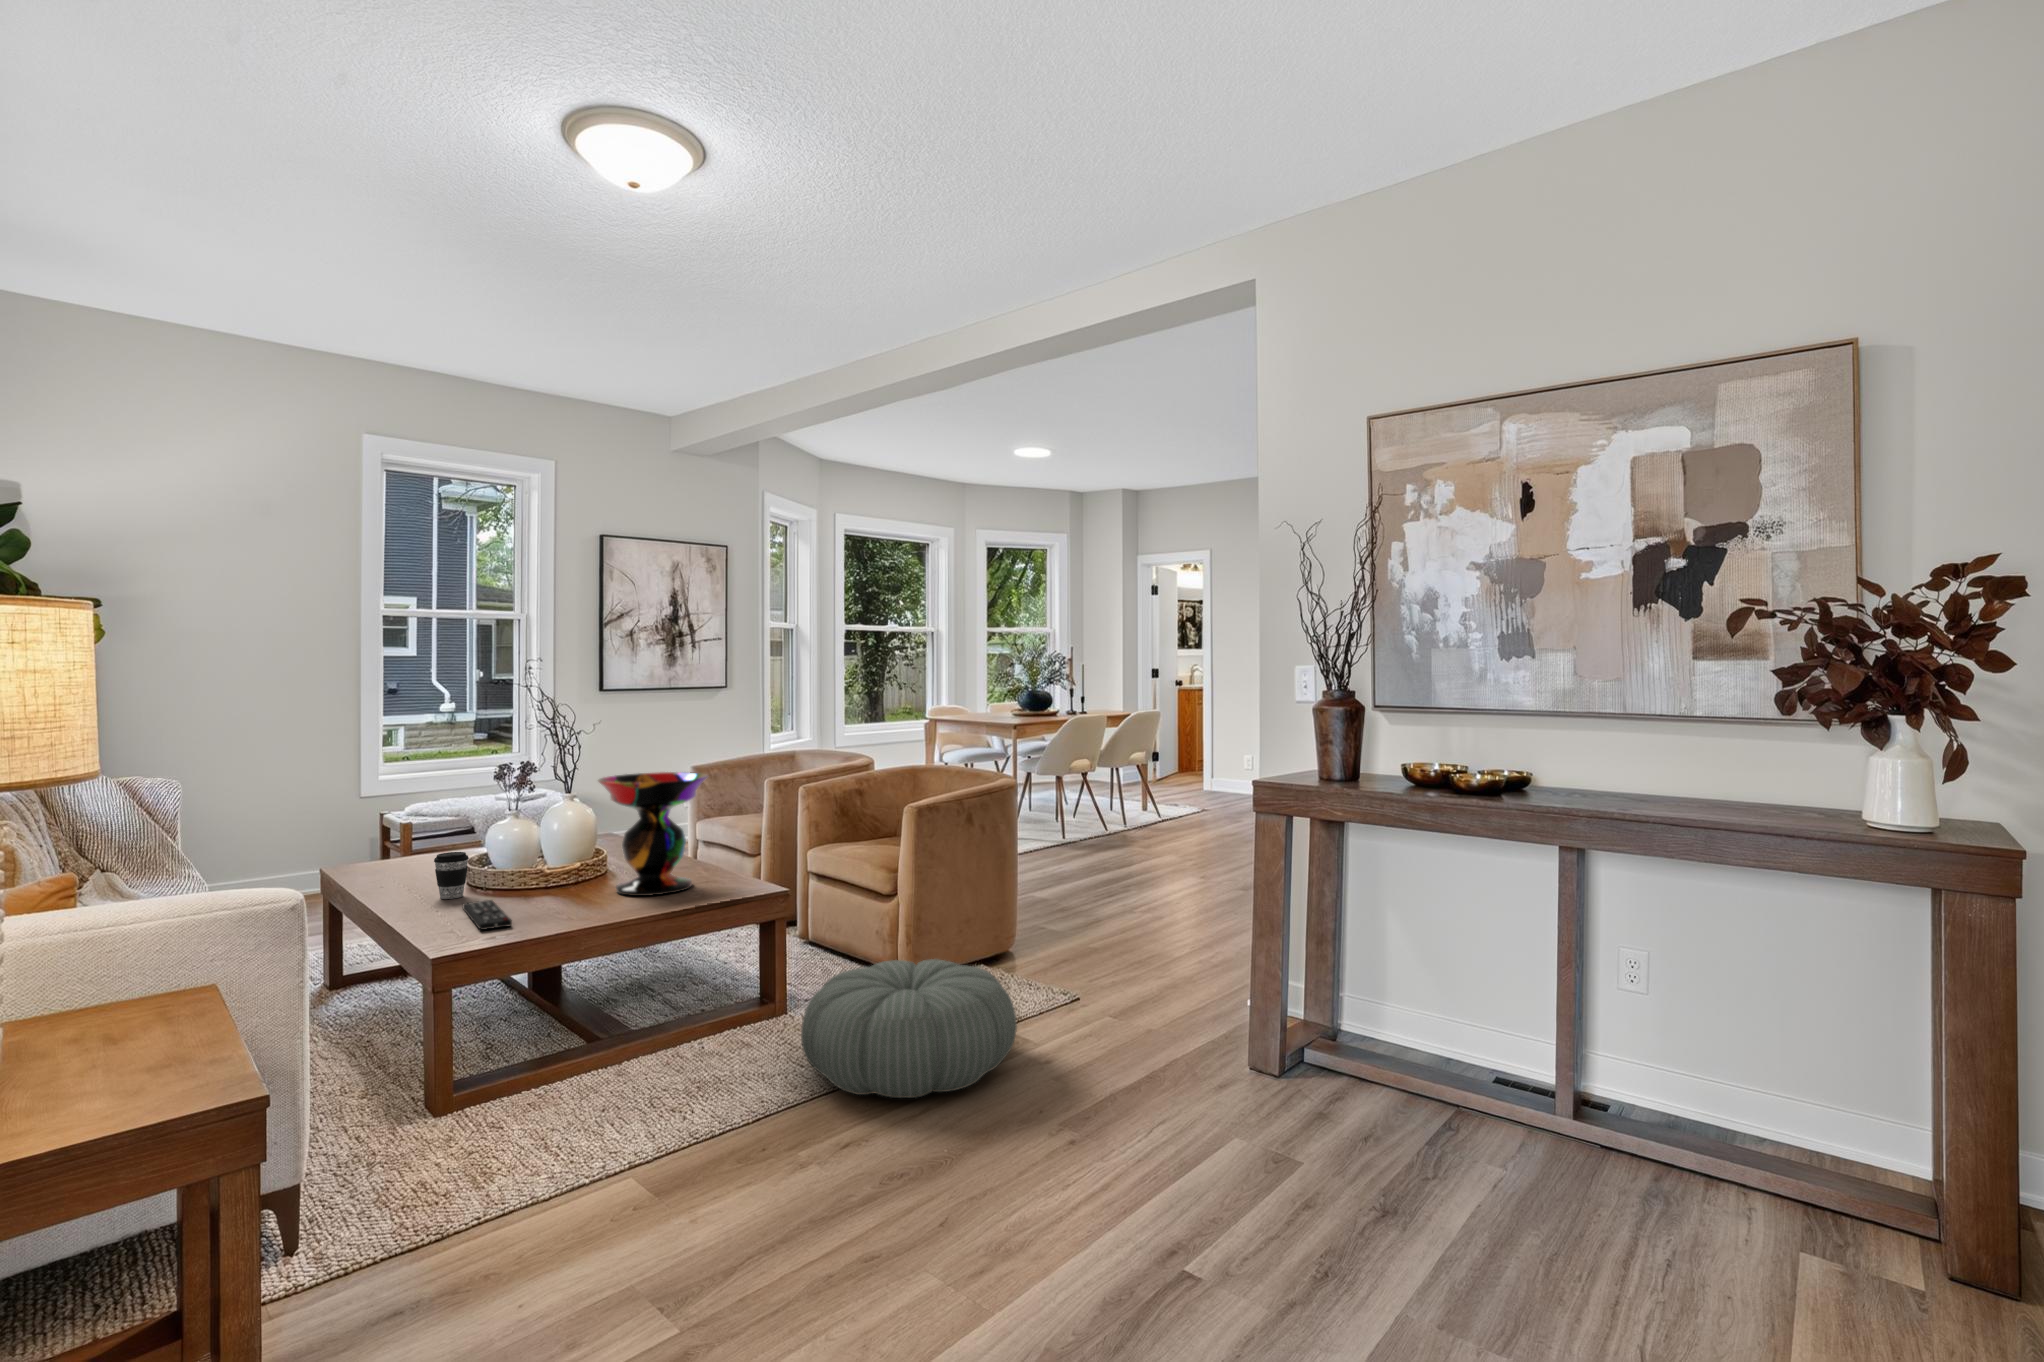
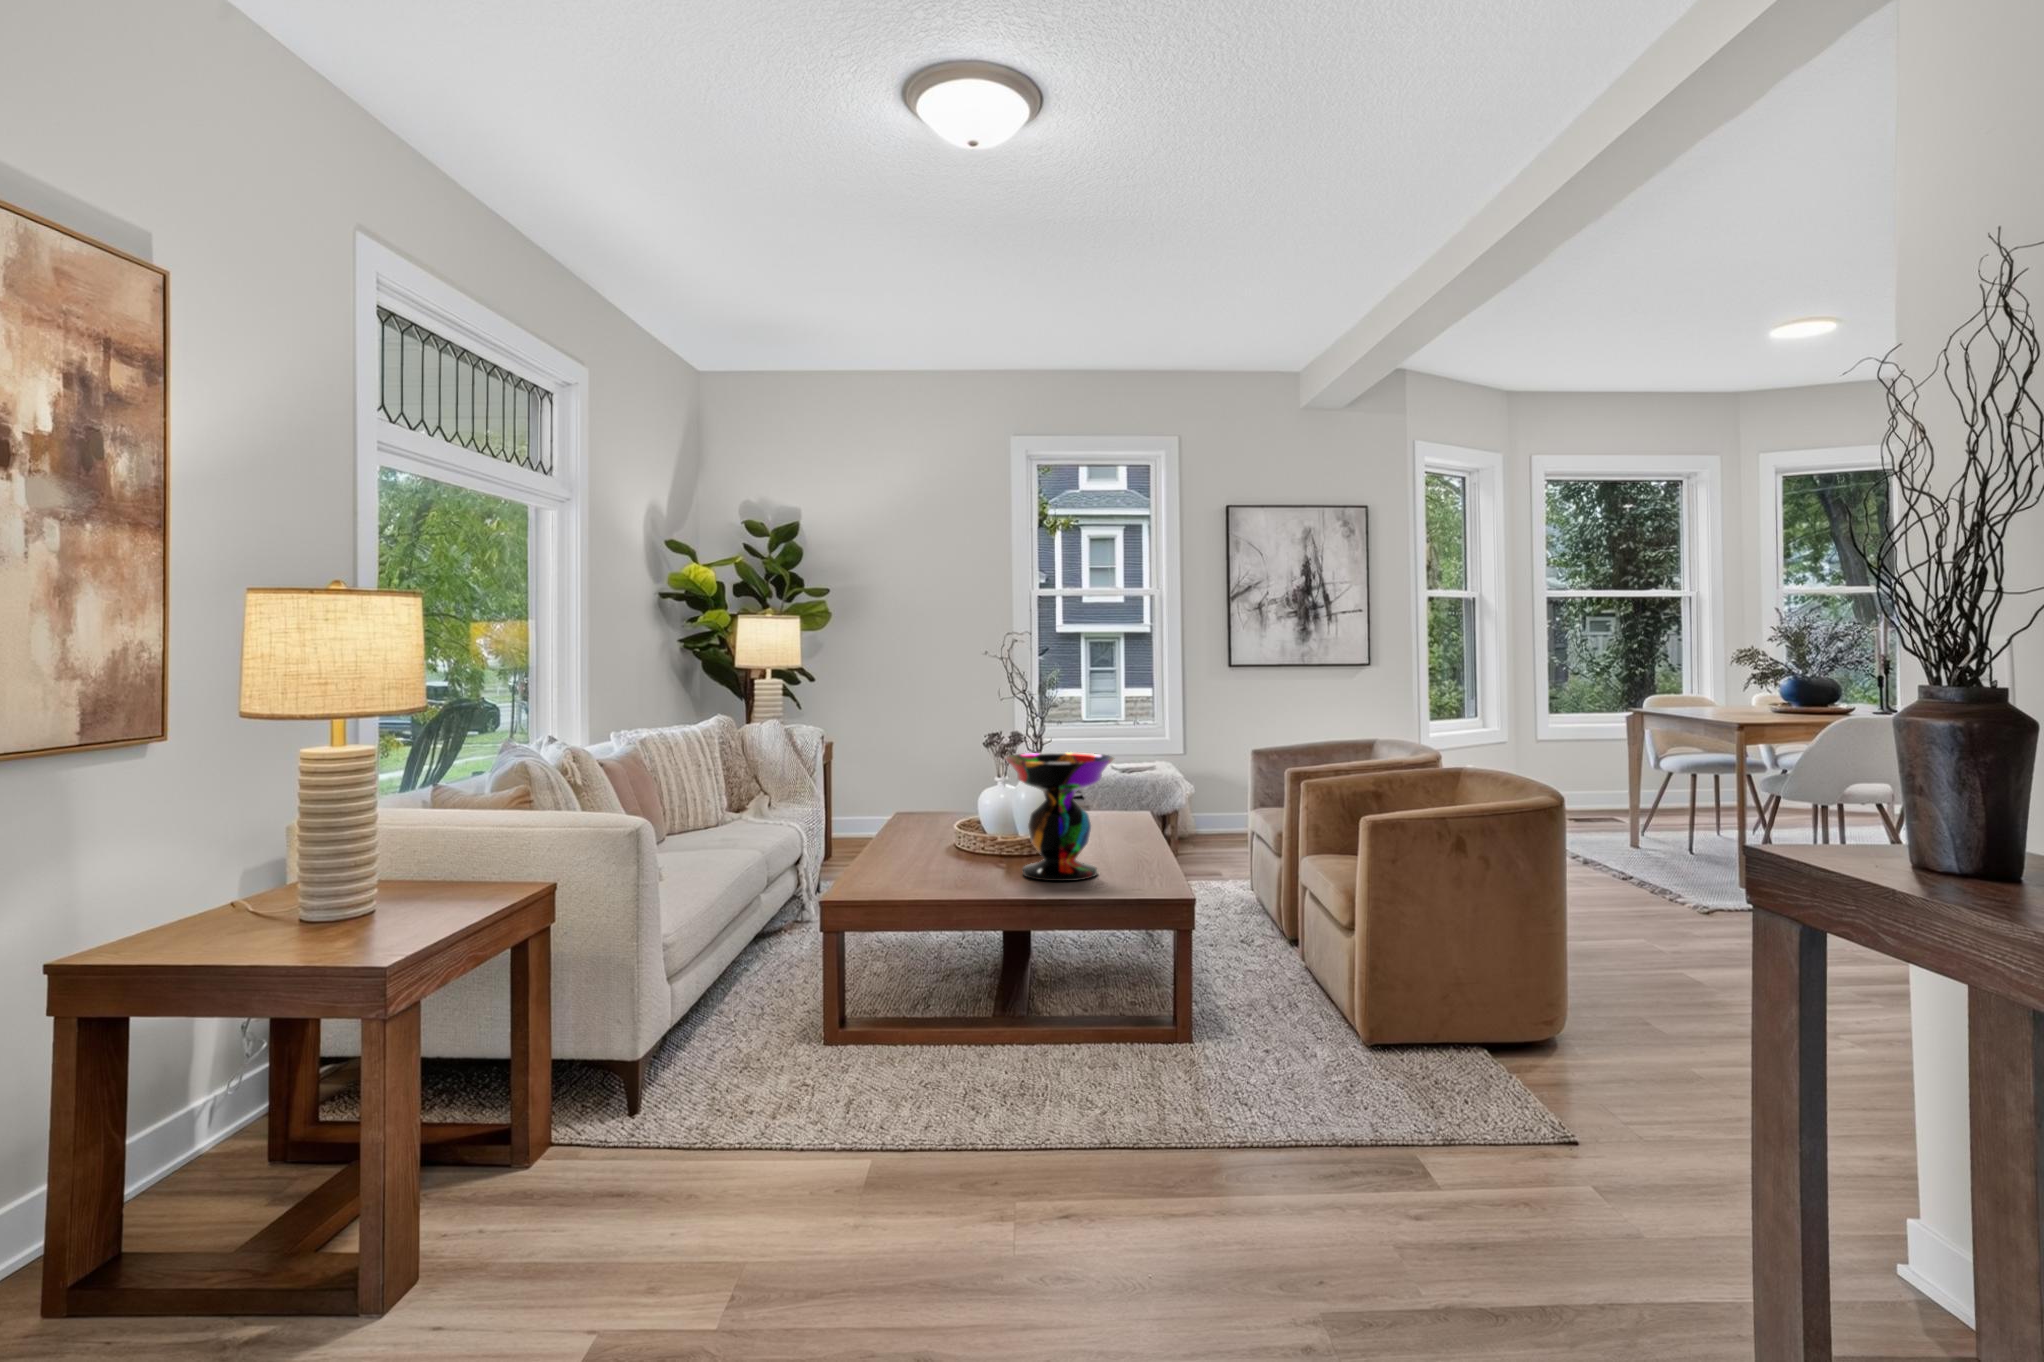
coffee cup: present [434,852,469,899] -> none [897,812,925,854]
remote control: present [463,900,512,930] -> none [870,860,923,887]
pouf: present [801,959,1017,1098] -> none [1104,1009,1379,1201]

